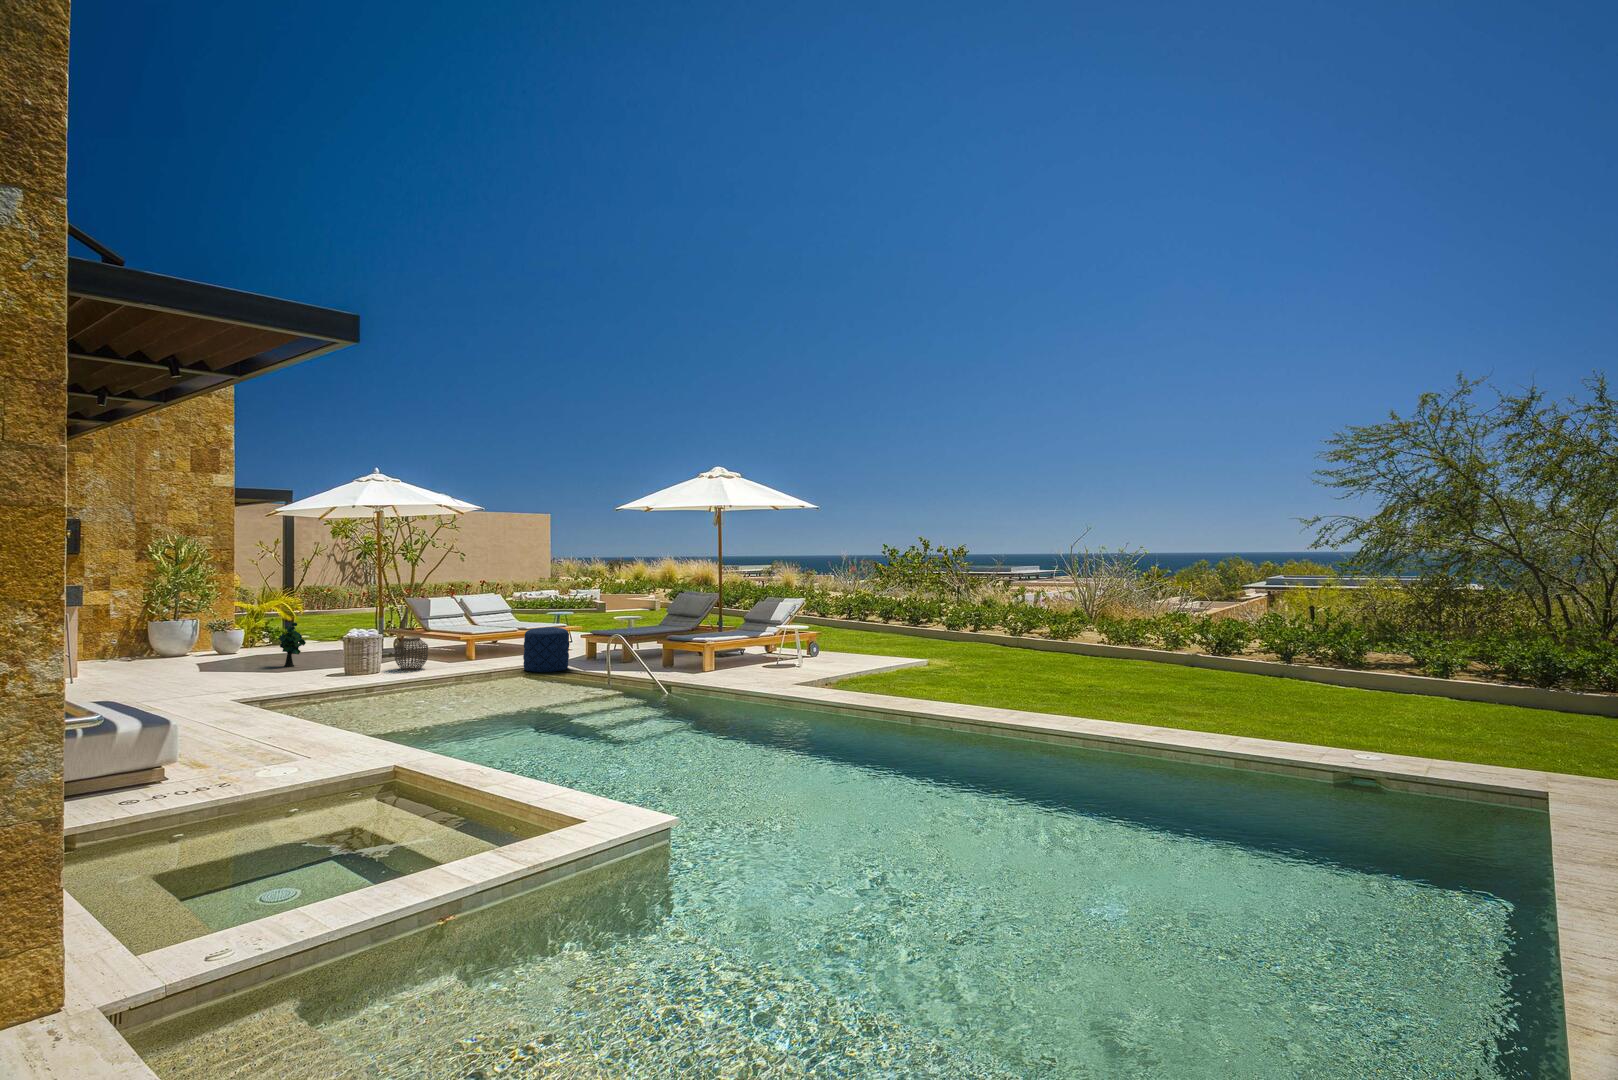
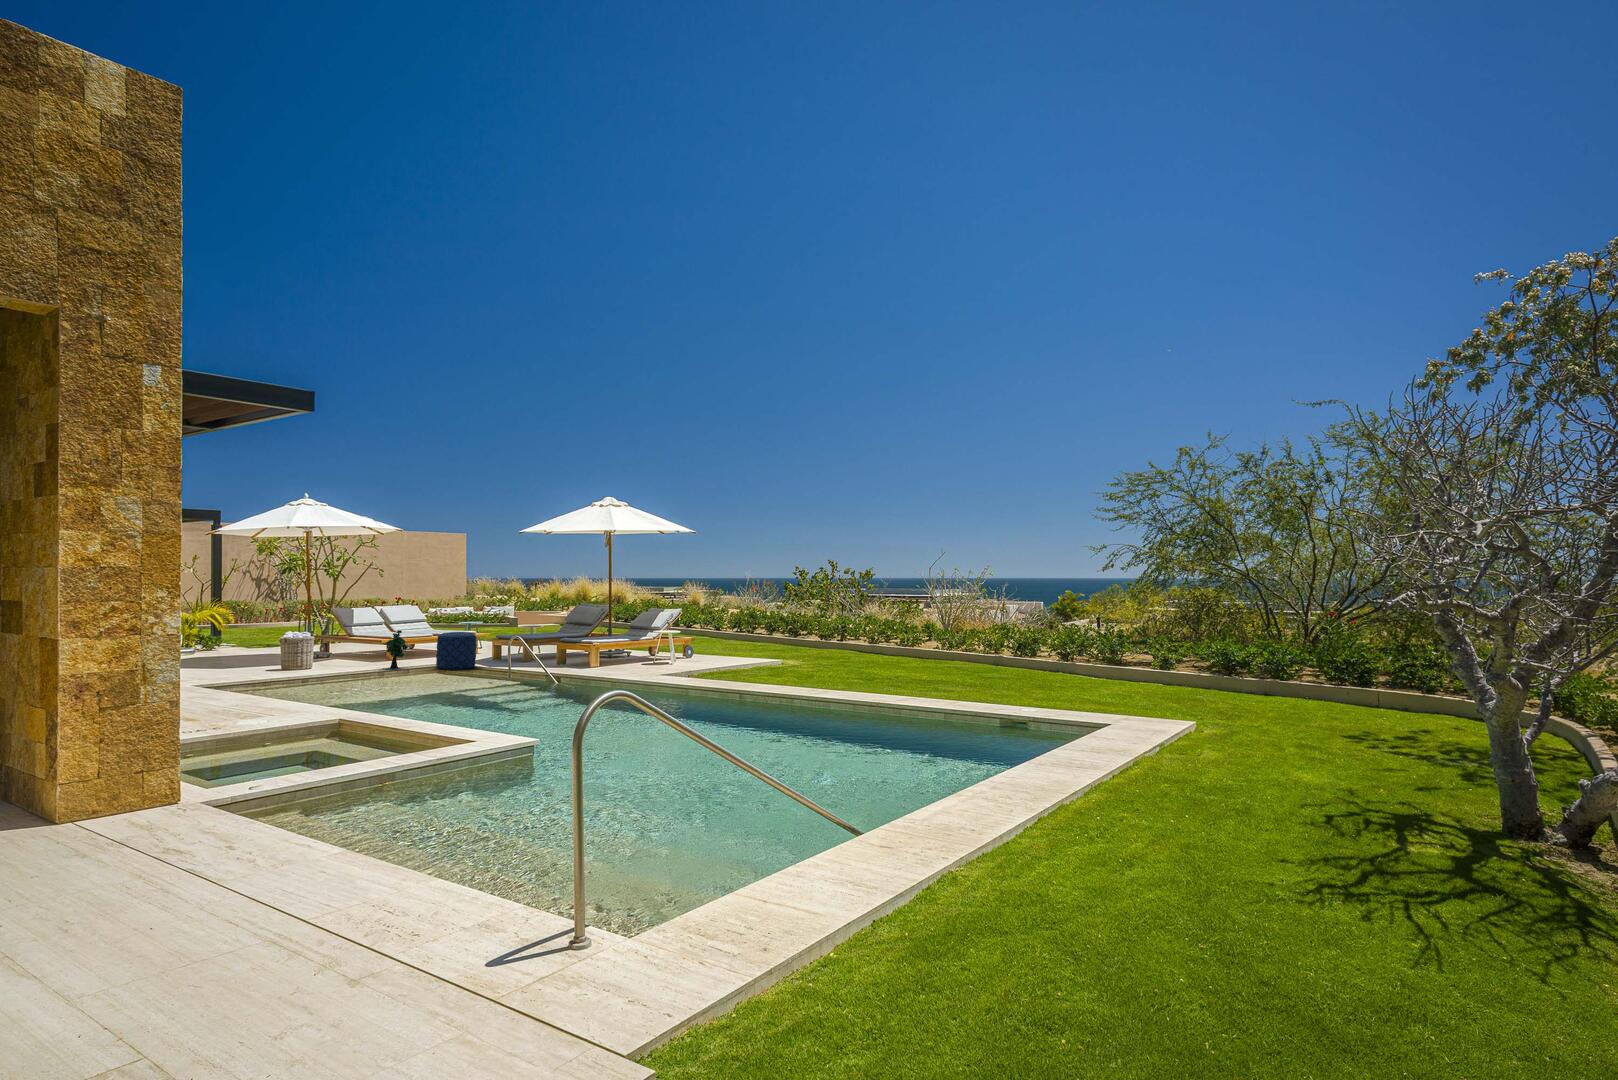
decorative plant: present [277,623,306,667] -> present [384,630,408,668]
woven basket: present [395,637,428,670] -> none [323,640,353,667]

